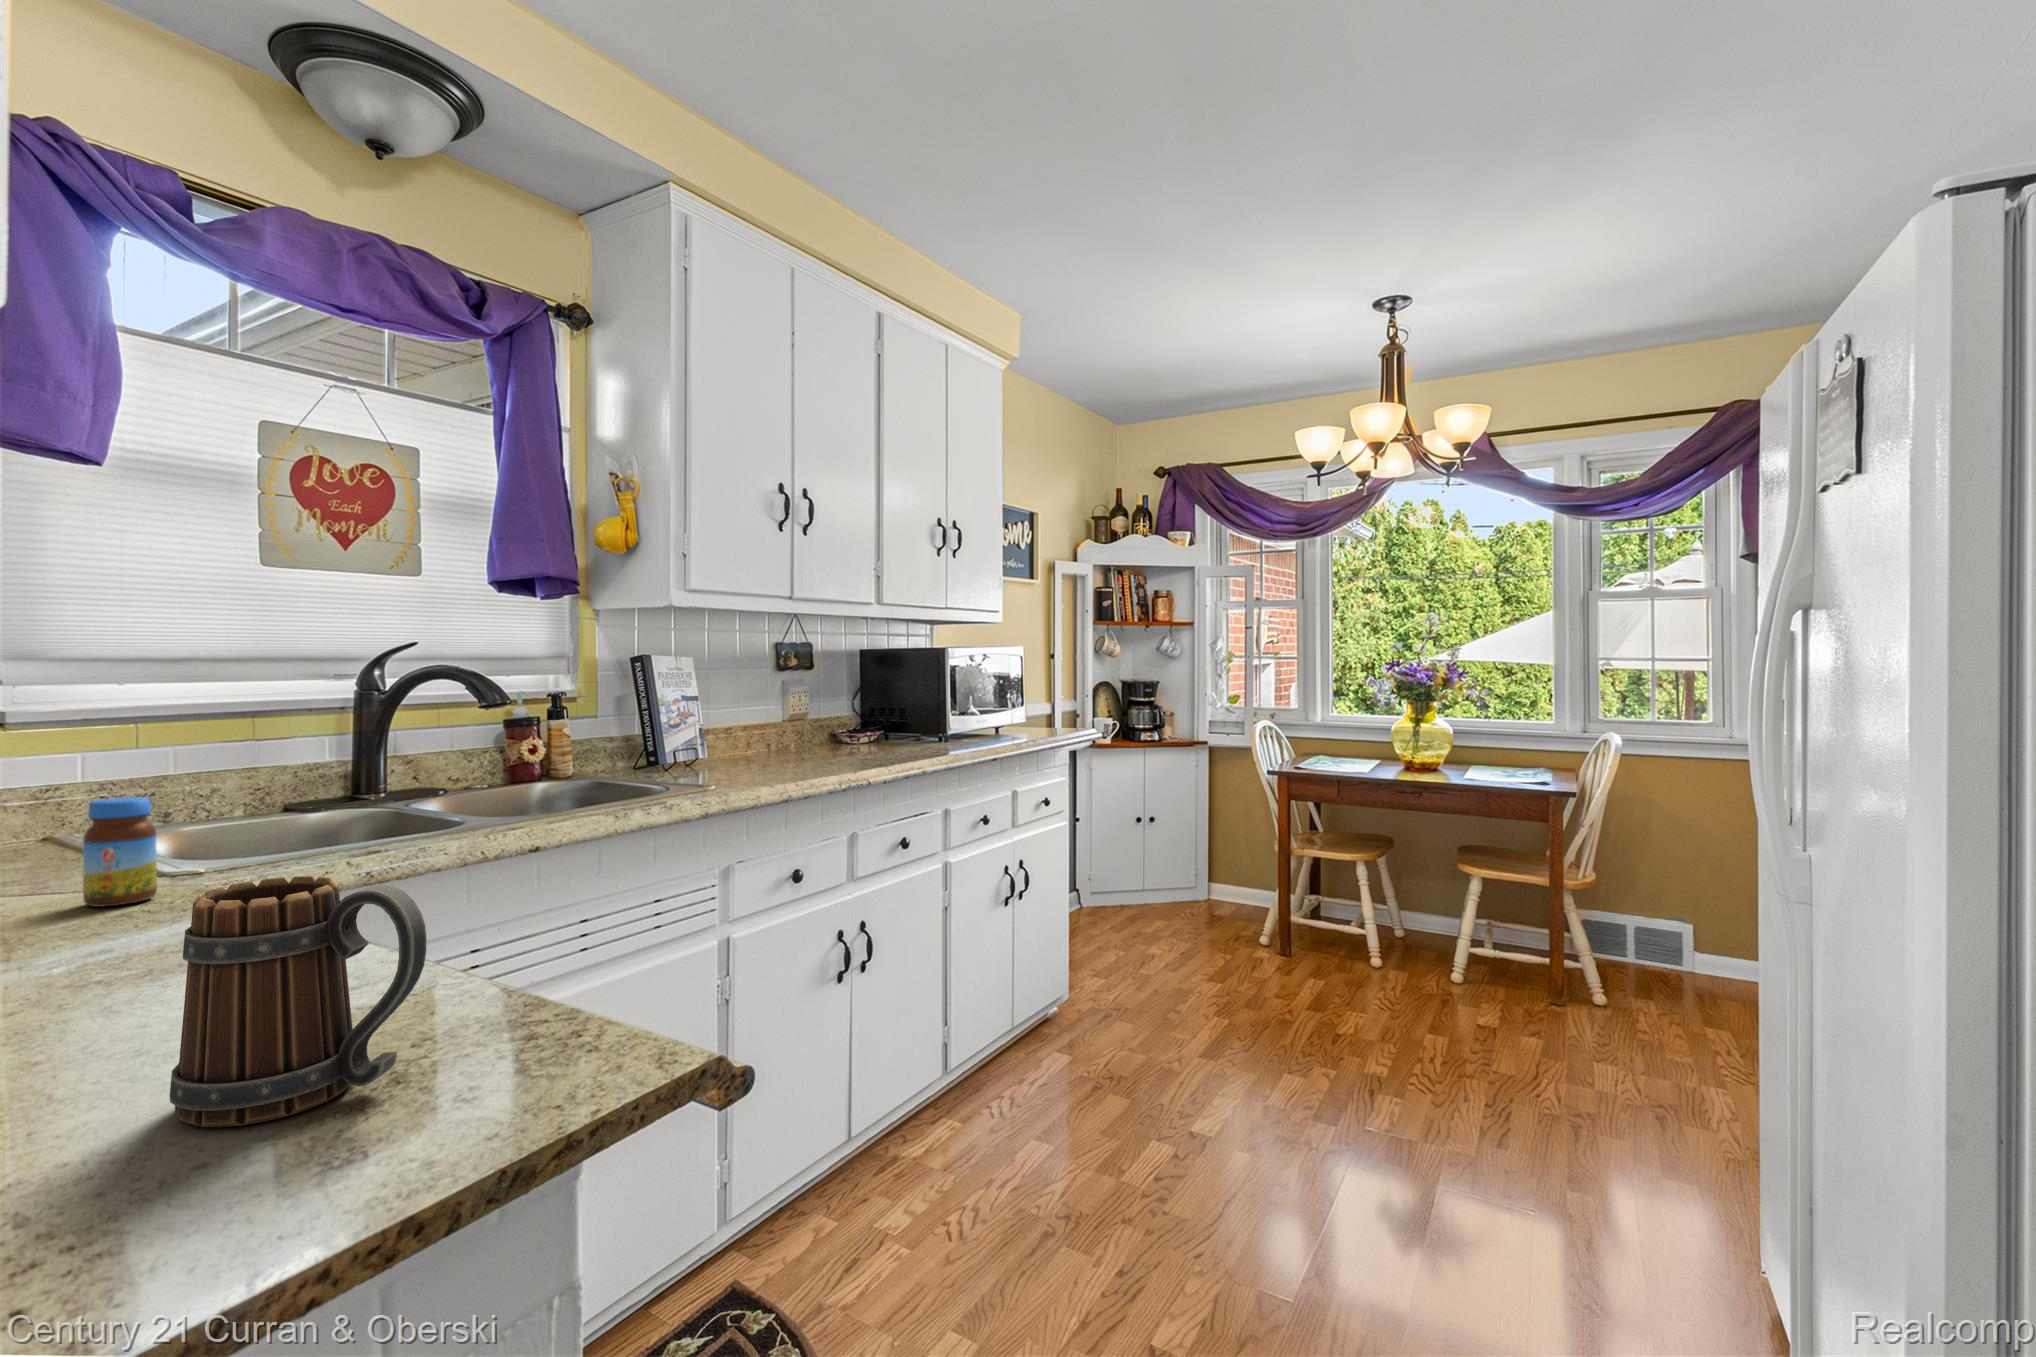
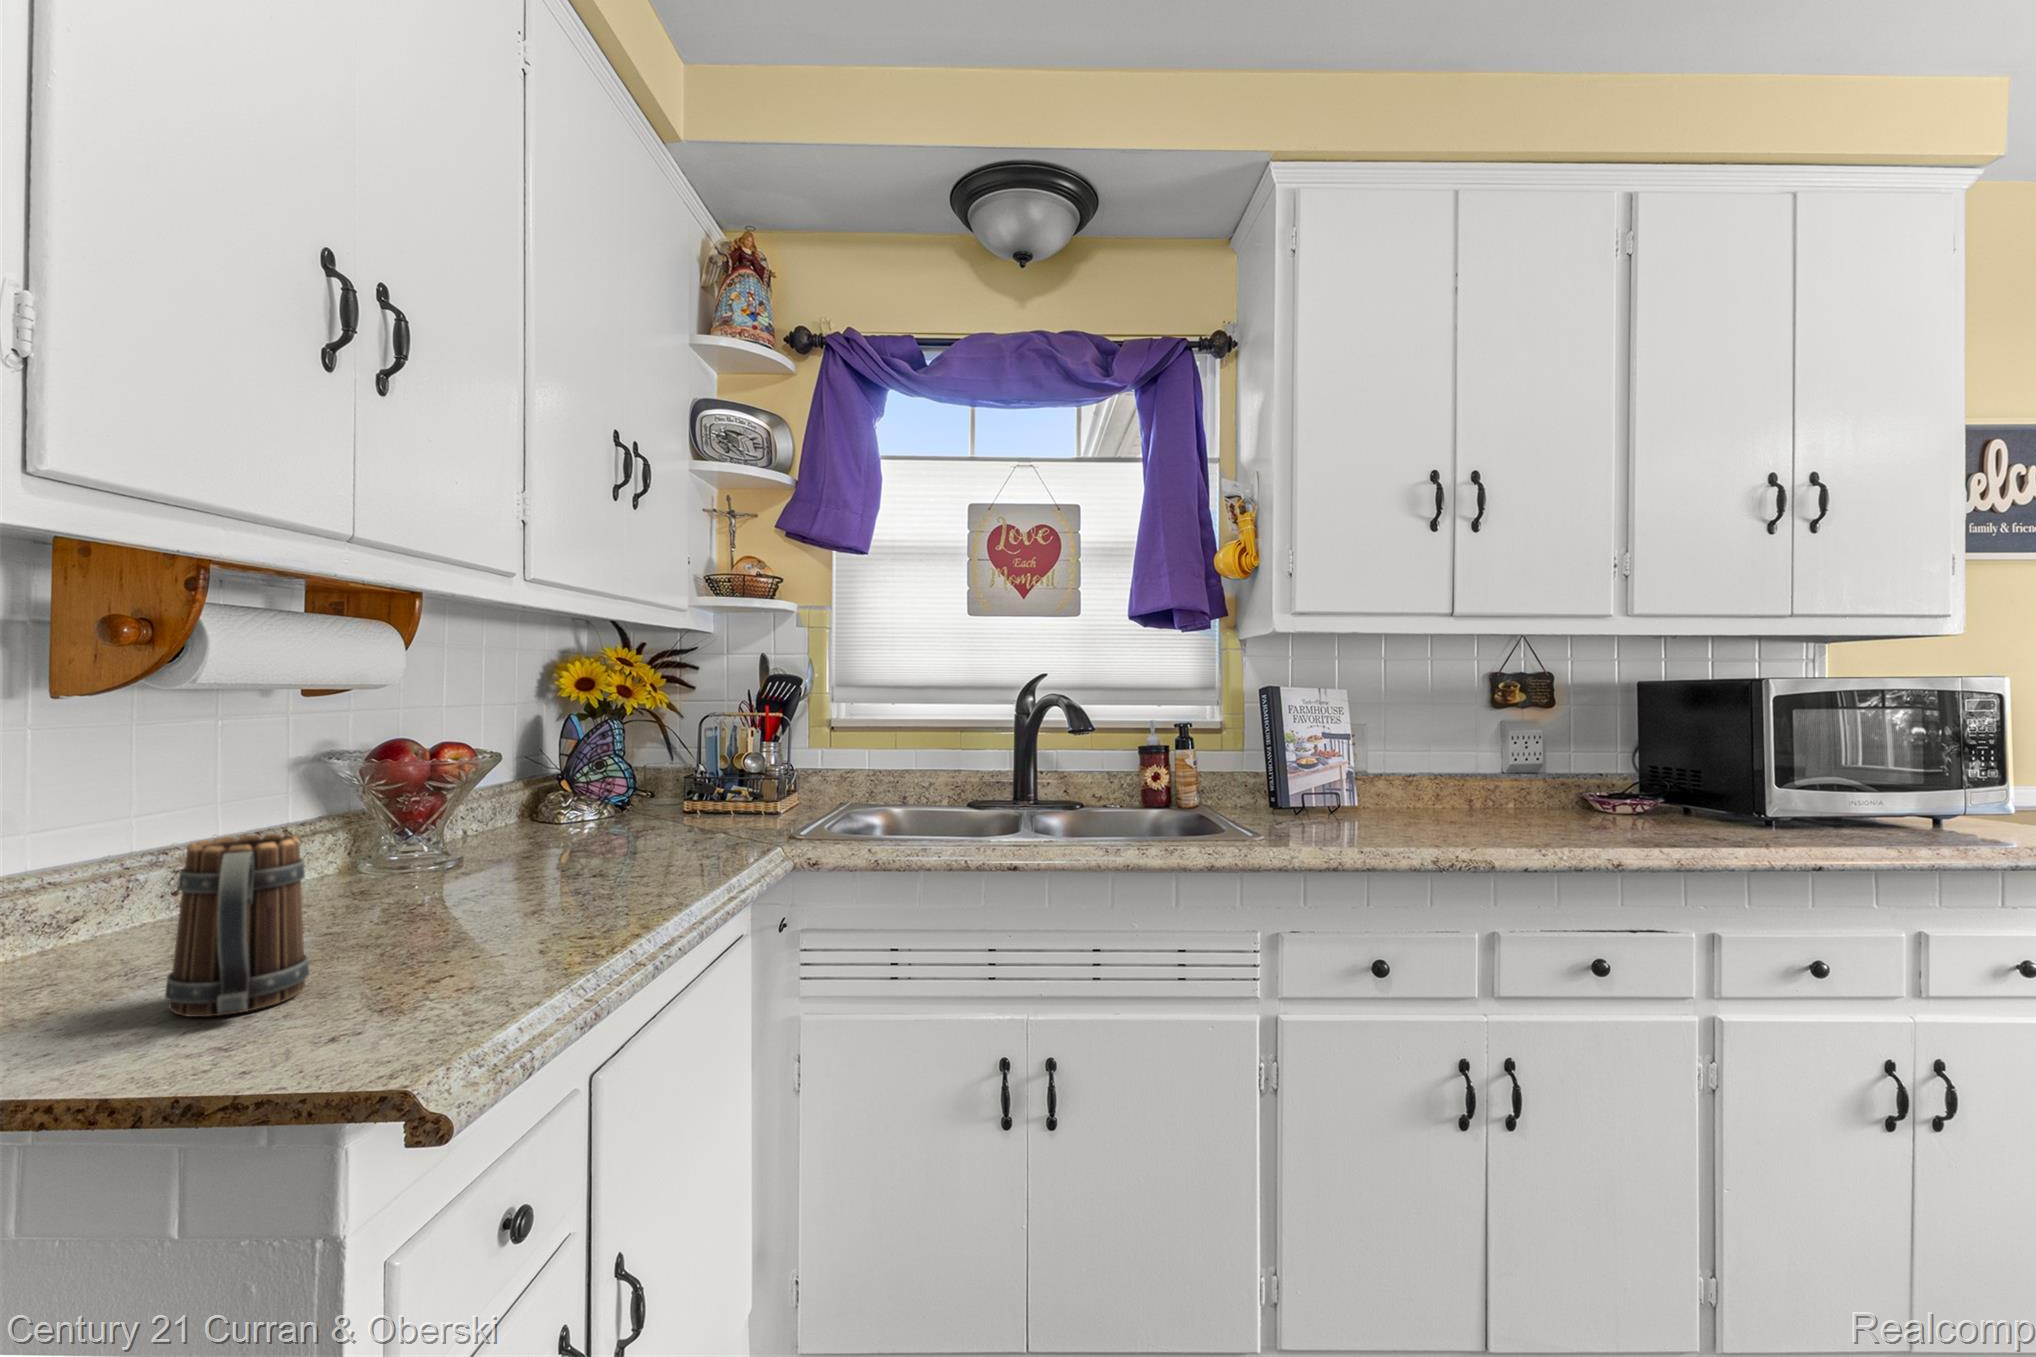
jar: present [83,797,157,907] -> none [680,779,720,854]

